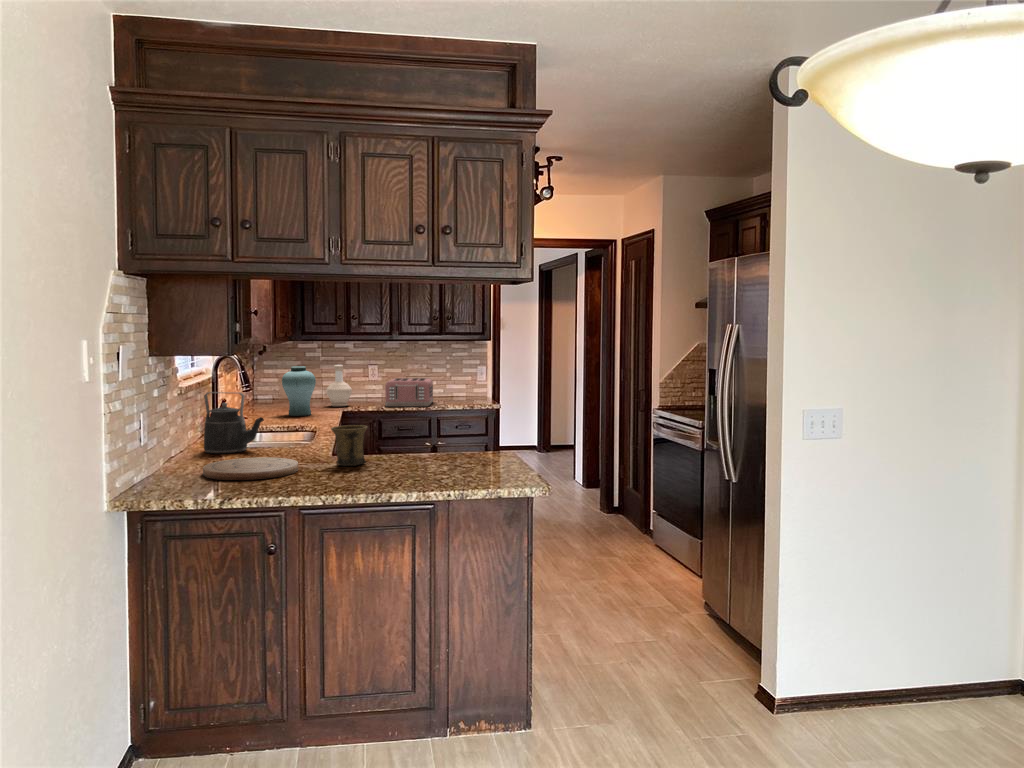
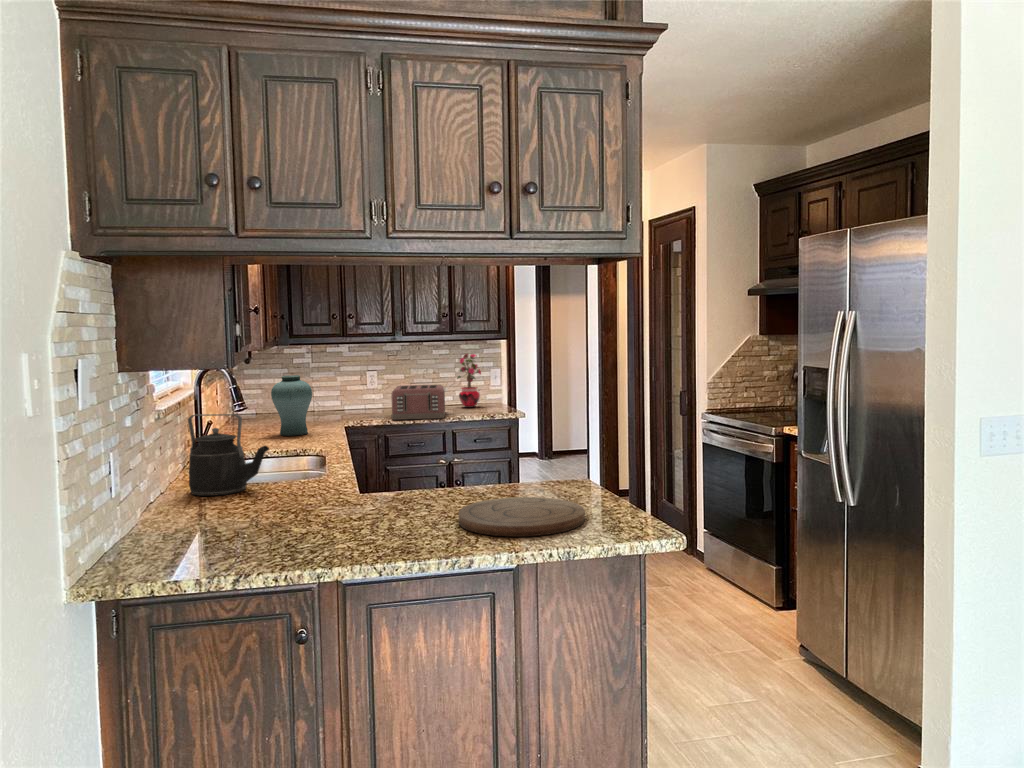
potted plant: none [443,352,468,399] -> present [457,354,481,408]
bottle: present [327,365,352,406] -> none [321,372,351,421]
mug: present [331,425,368,466] -> none [369,455,418,511]
cutting board: present [203,457,298,480] -> present [458,497,585,537]

